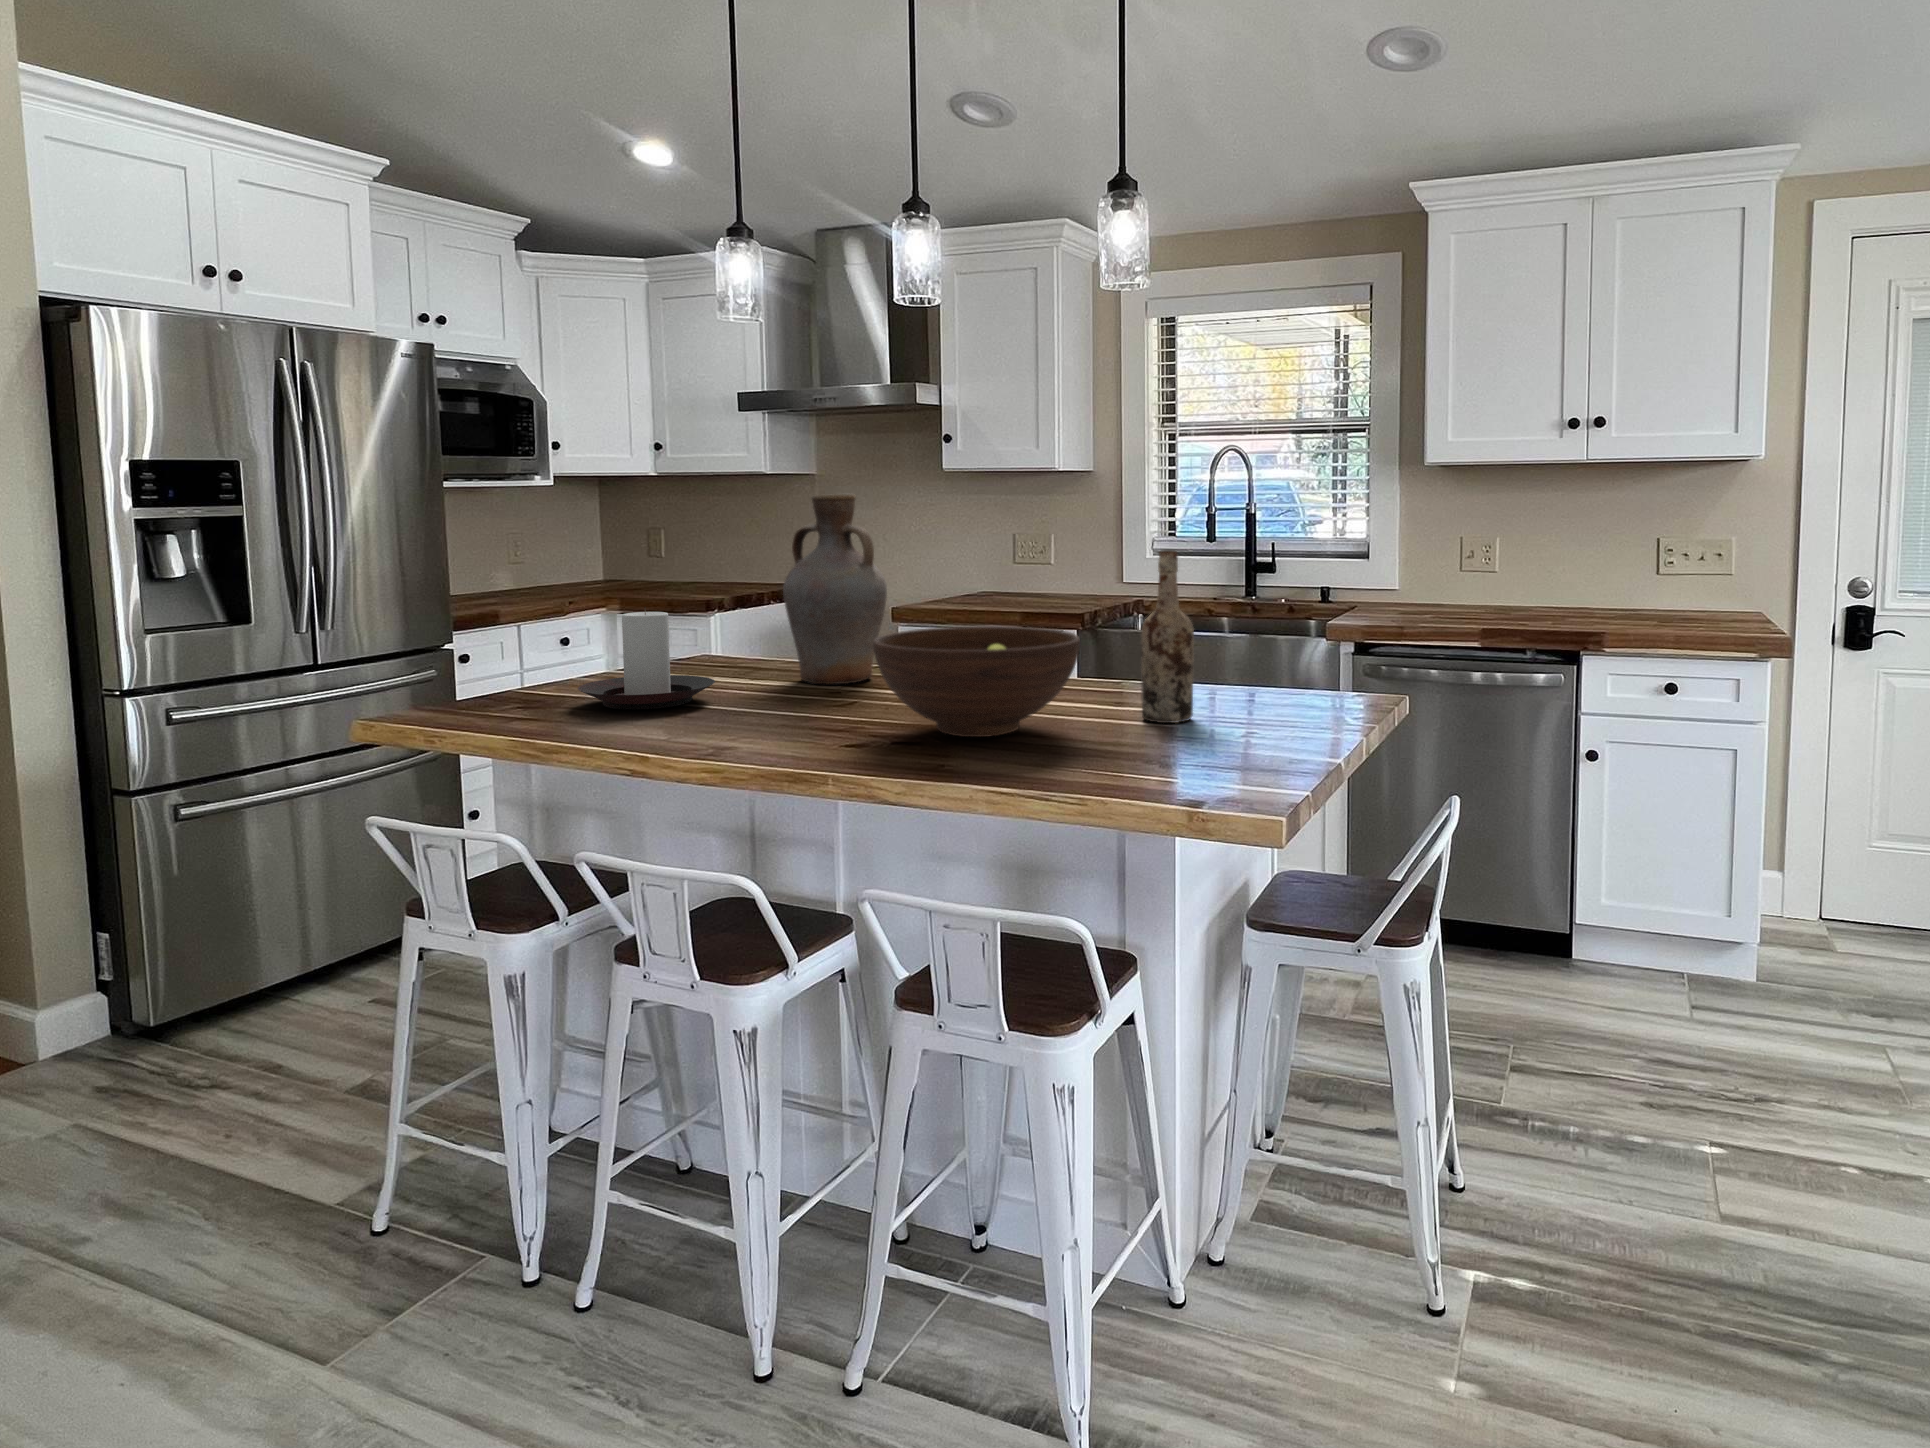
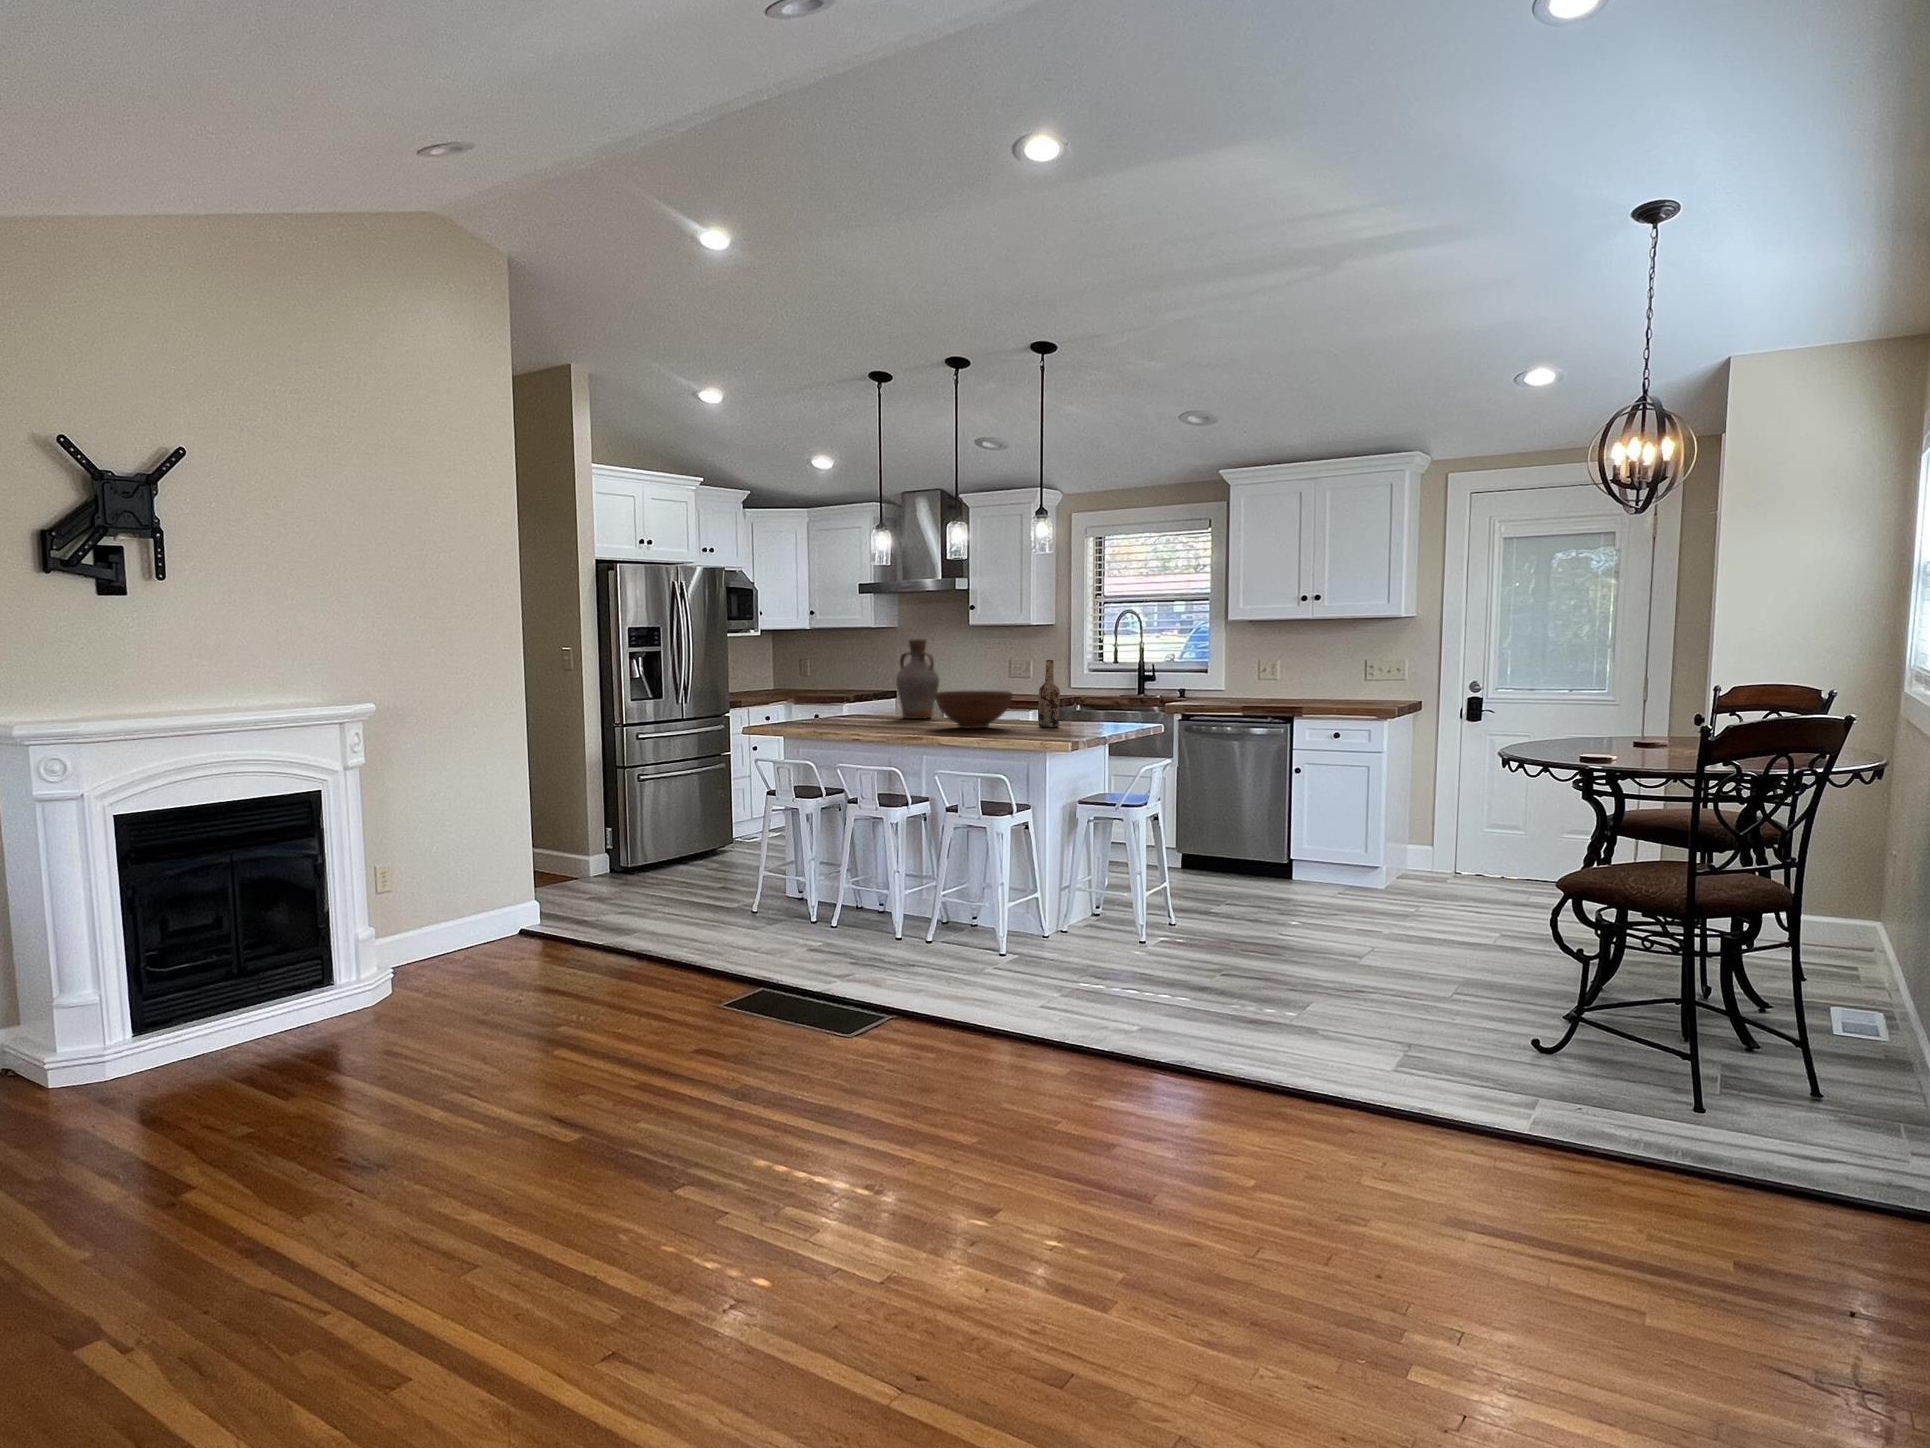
candle holder: present [578,607,715,709] -> none [820,684,871,723]

